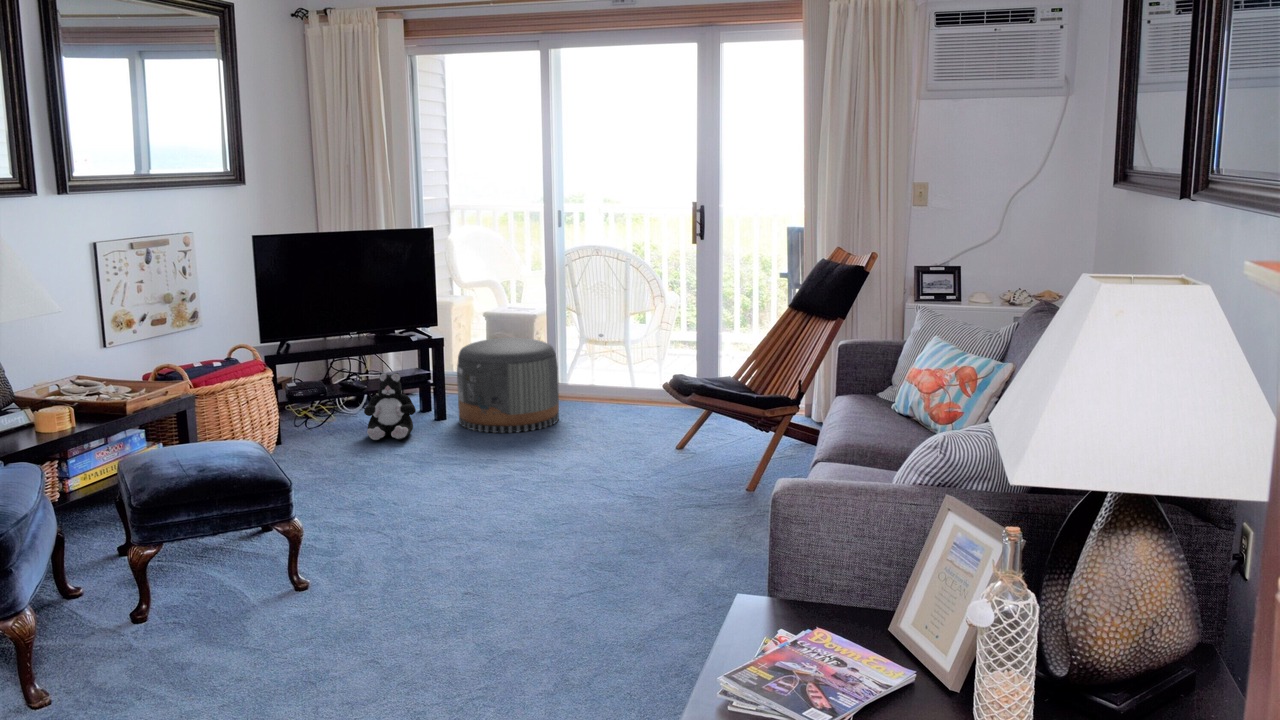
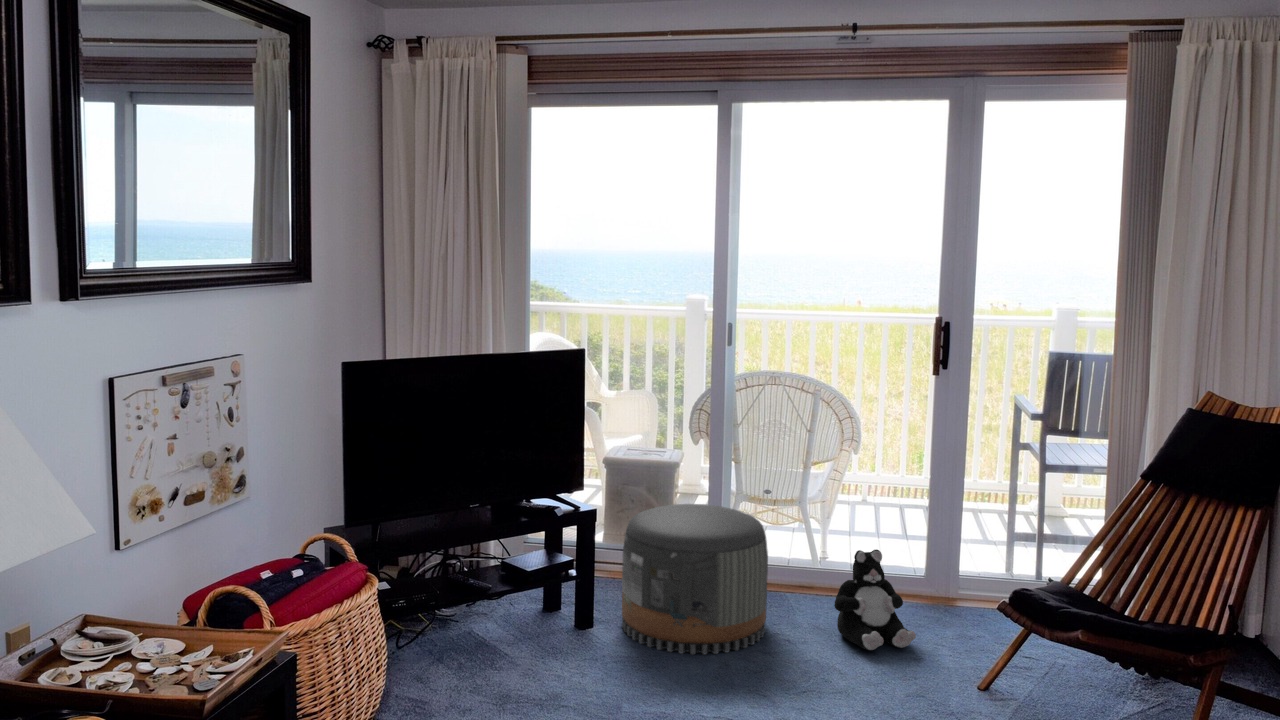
plush toy: present [364,373,416,440] -> present [834,550,916,650]

